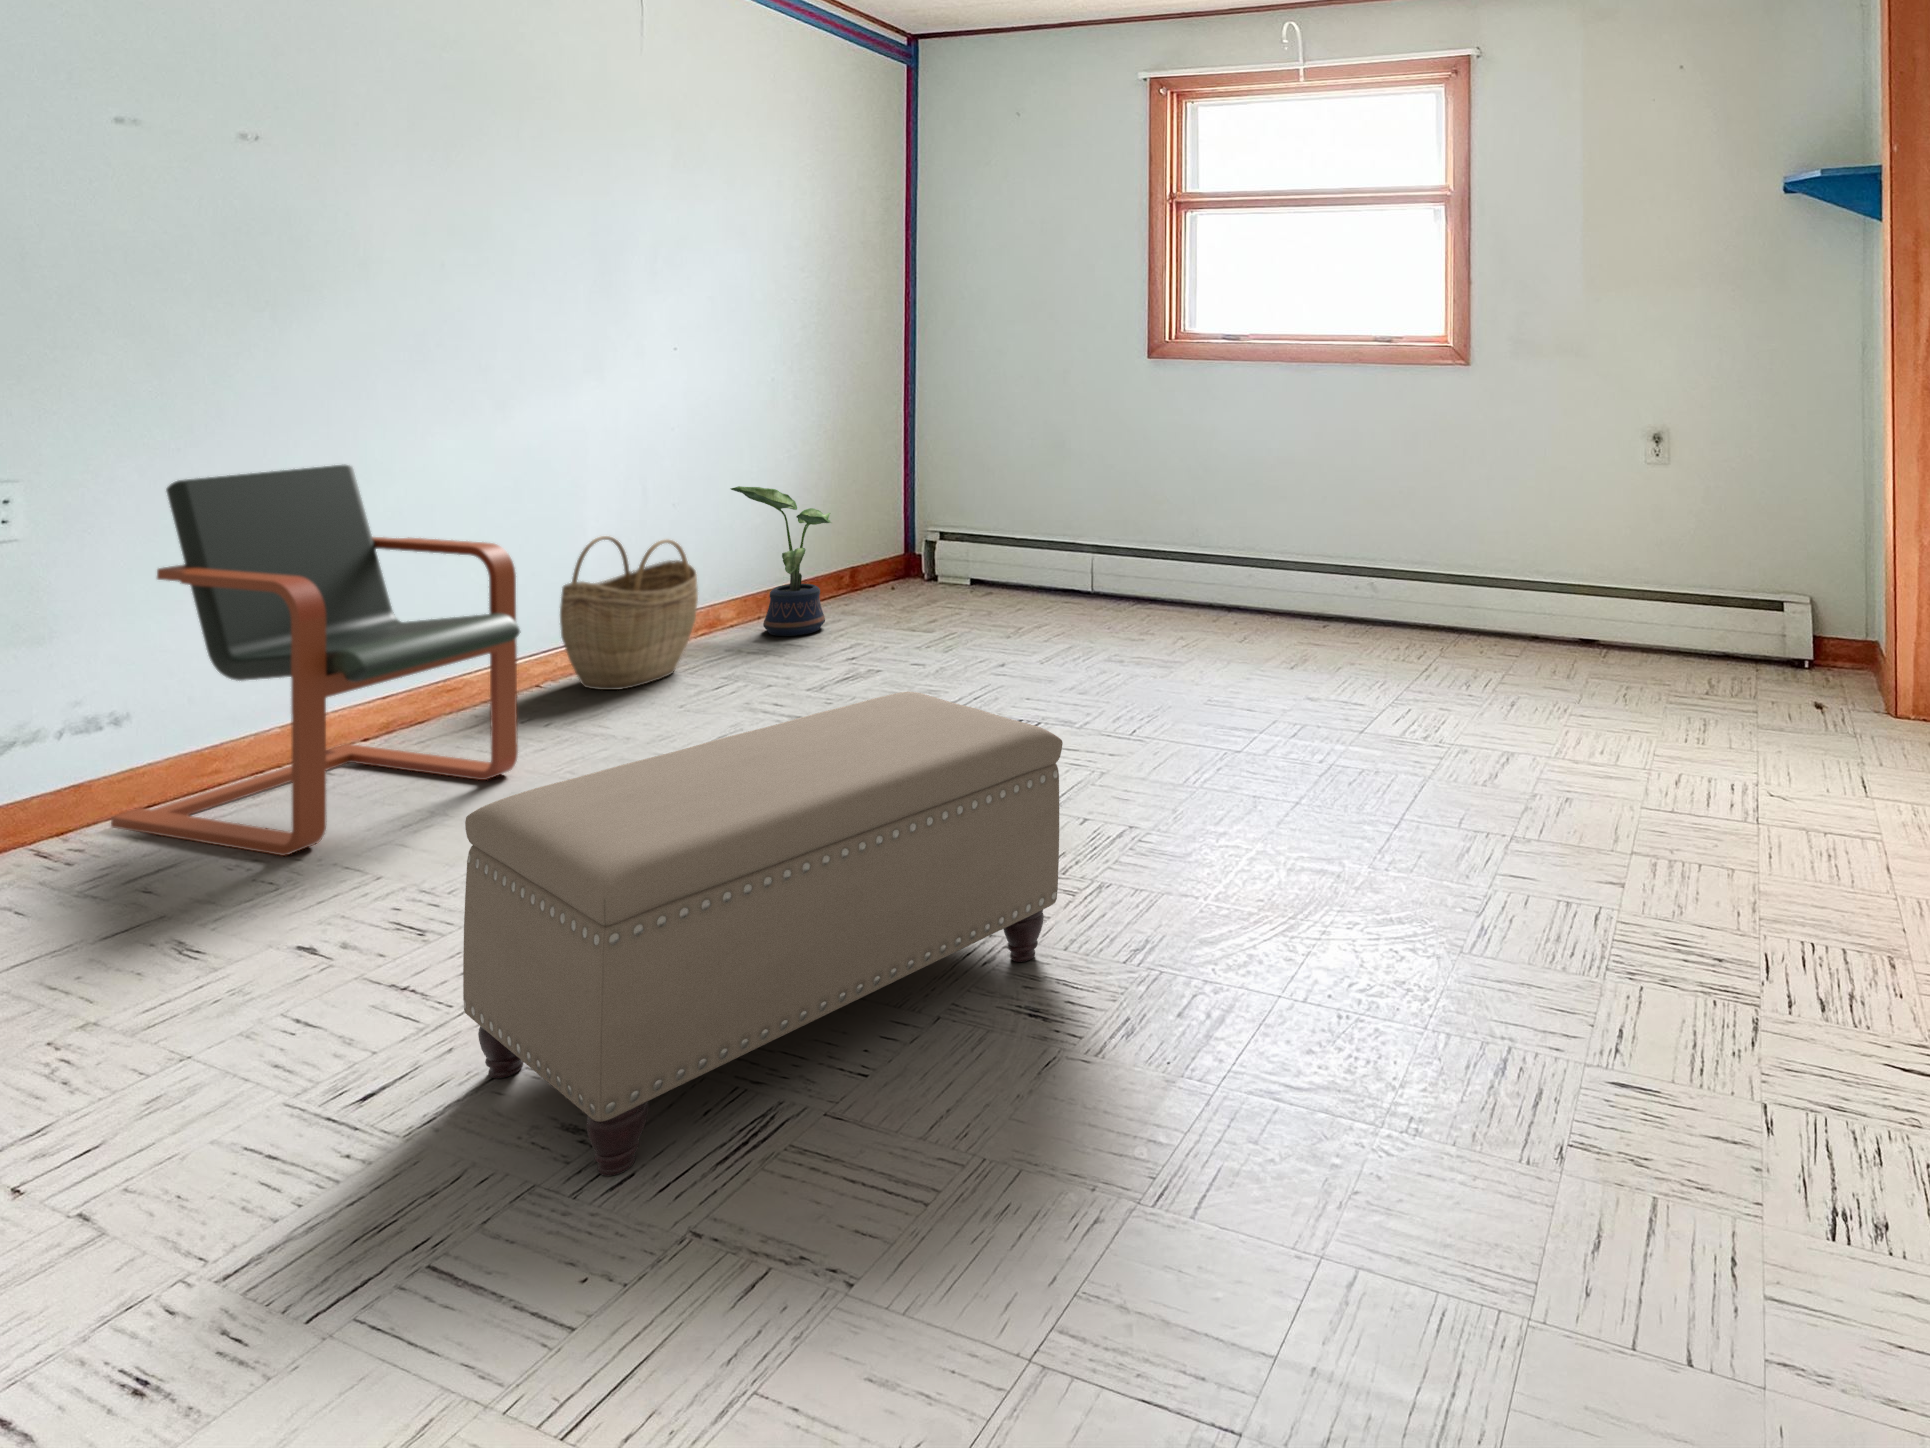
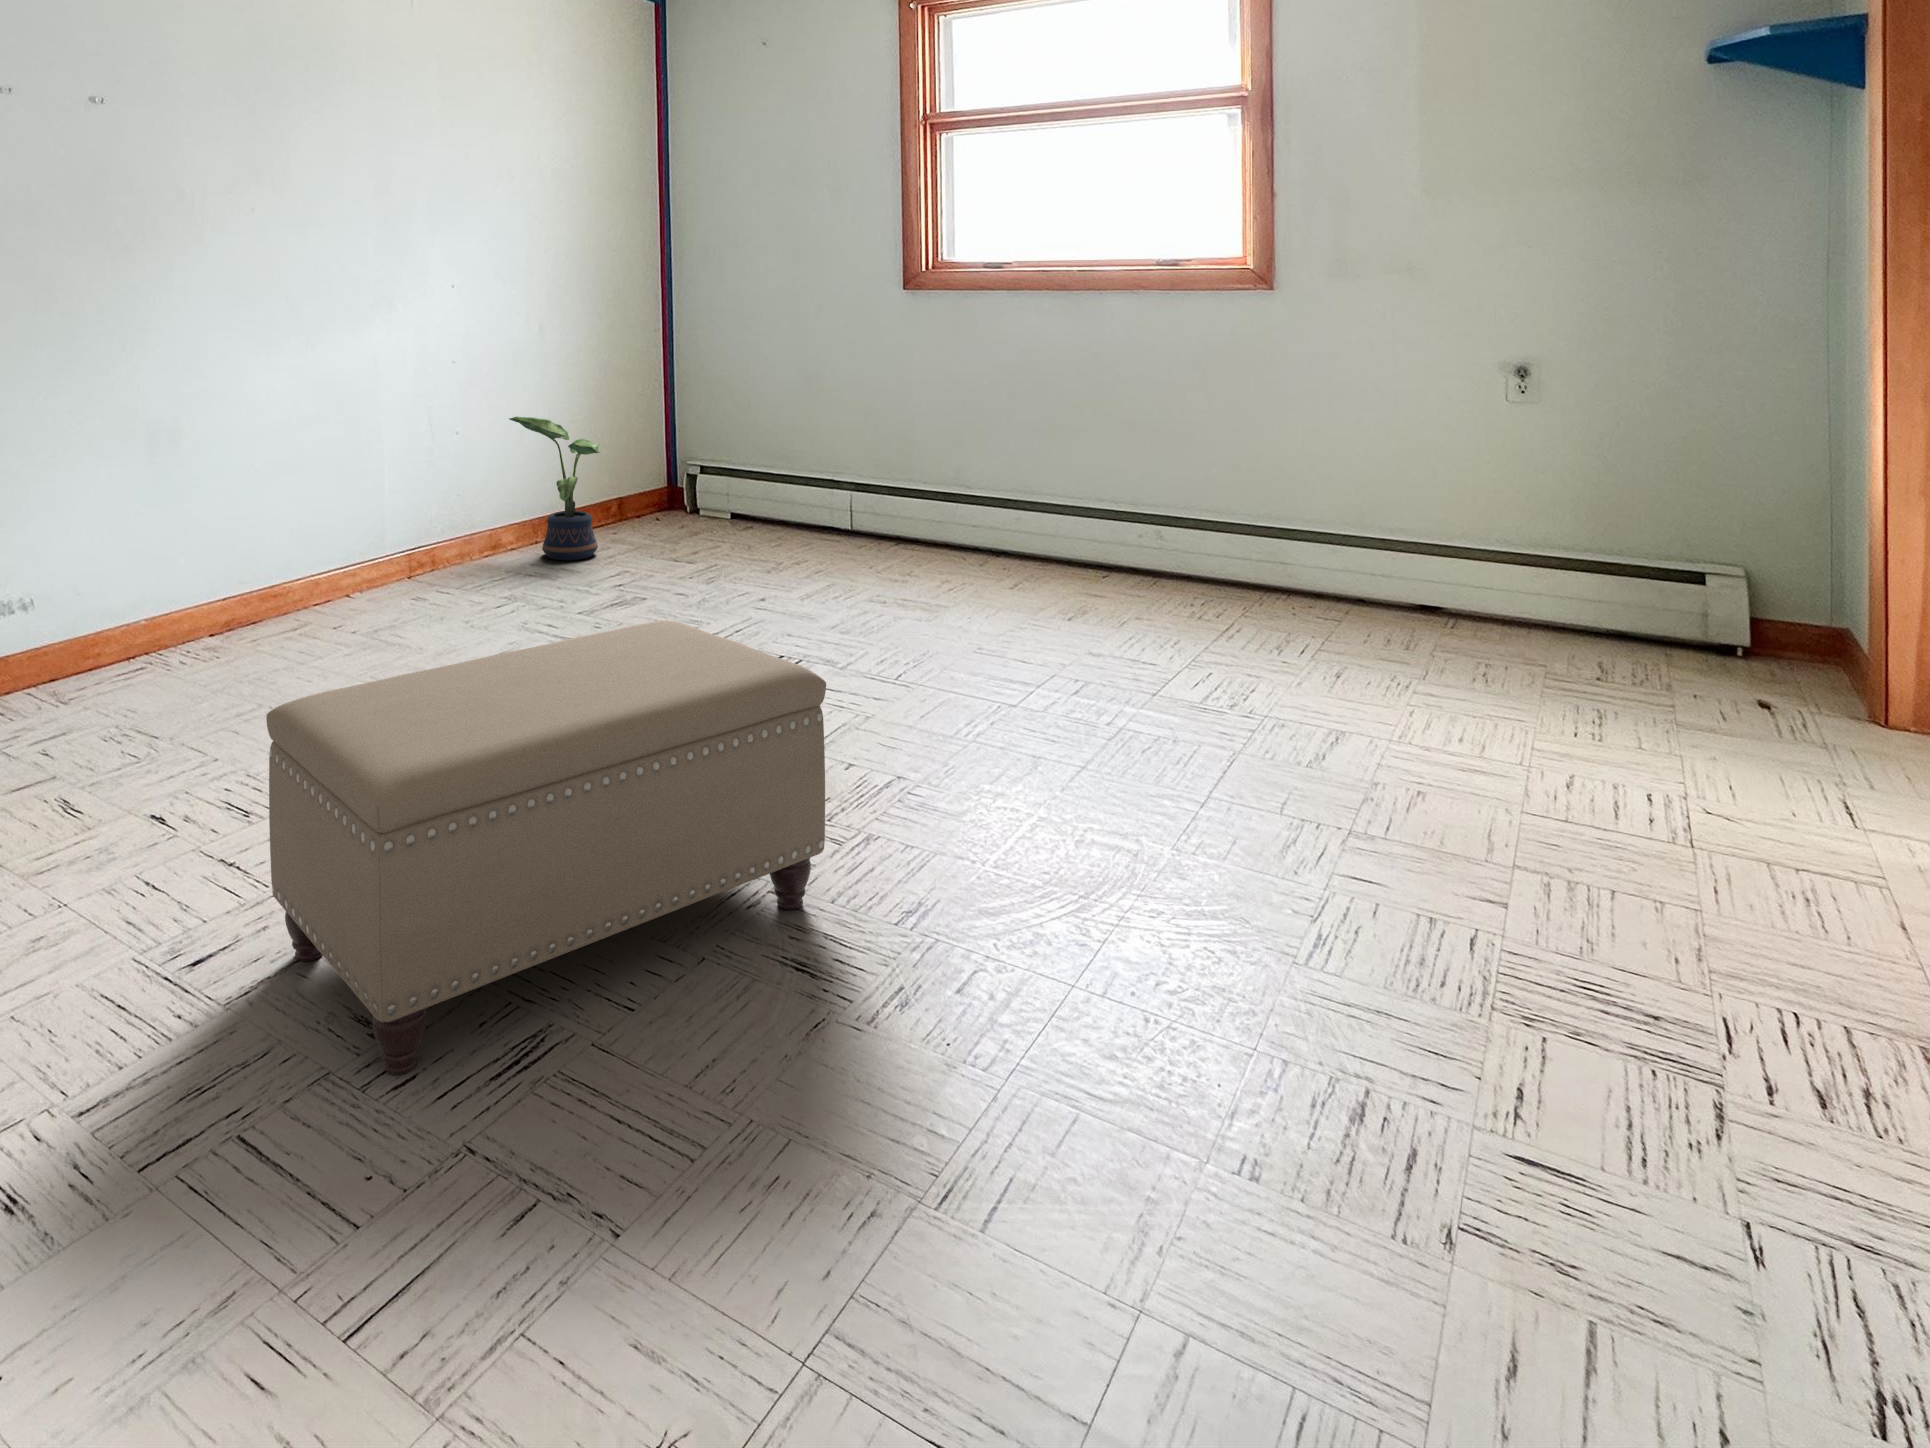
armchair: present [111,465,520,856] -> none [24,389,330,732]
woven basket: present [560,536,698,690] -> none [365,460,482,602]

